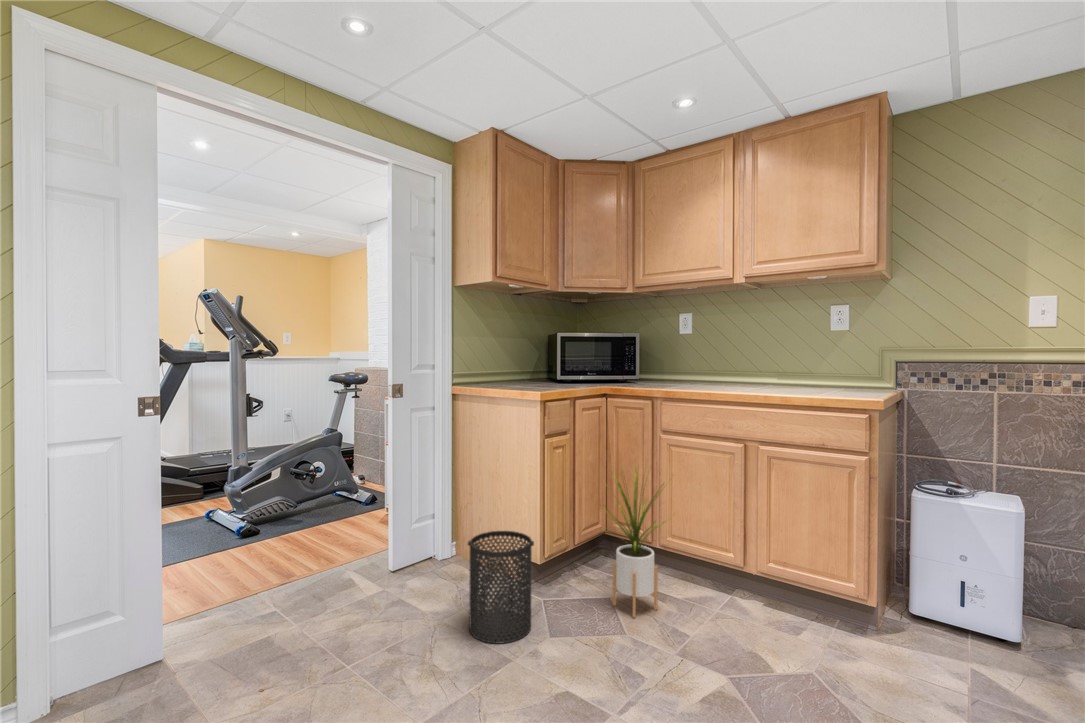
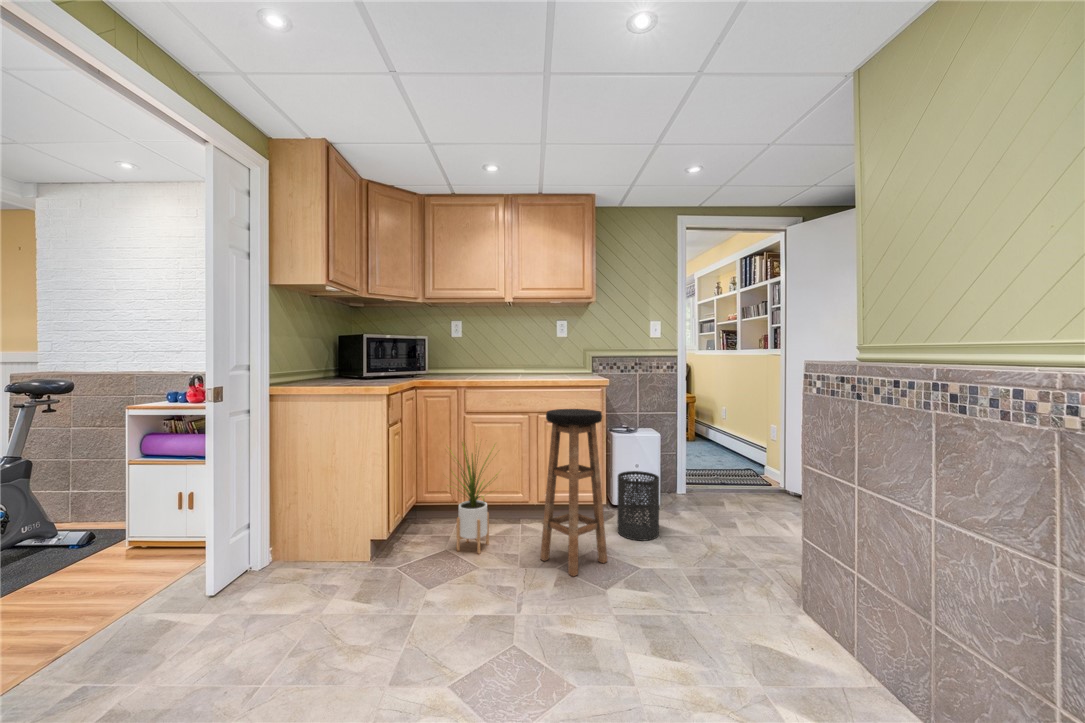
bar stool: none [704,437,807,702] -> present [540,409,607,576]
trash can: present [468,531,534,643] -> present [617,471,659,541]

